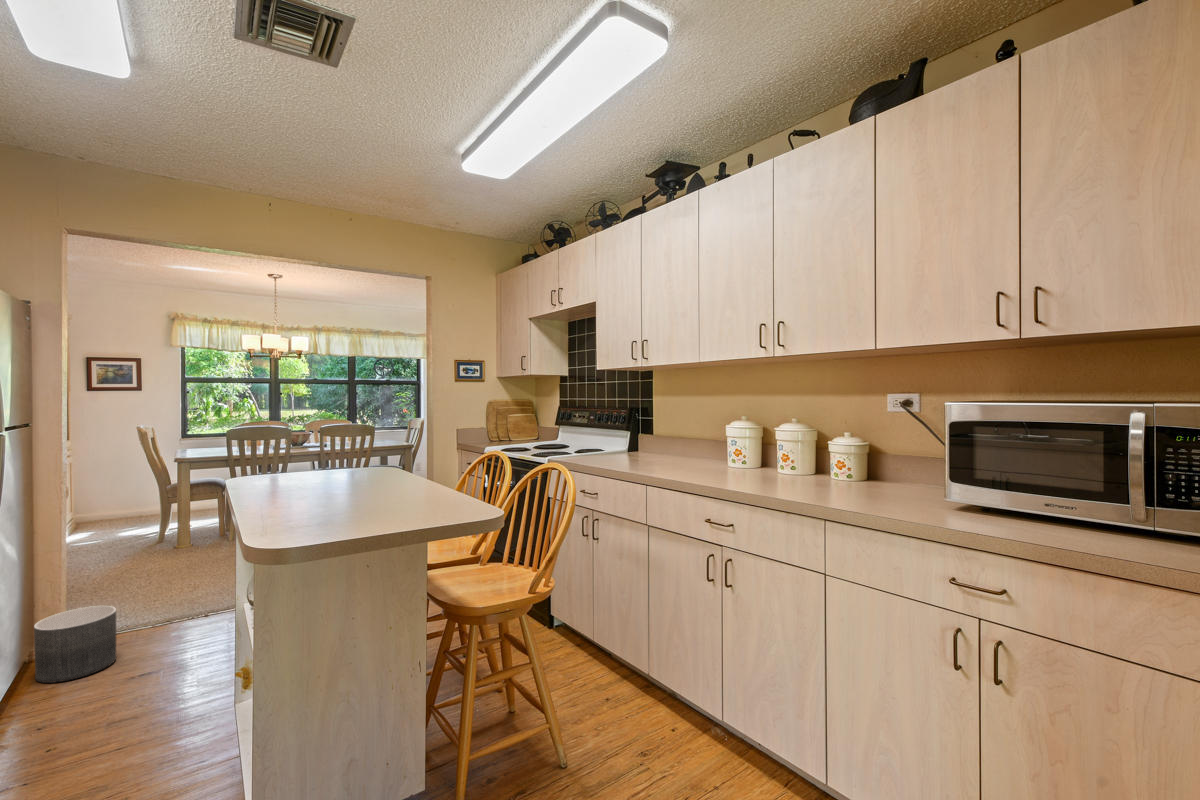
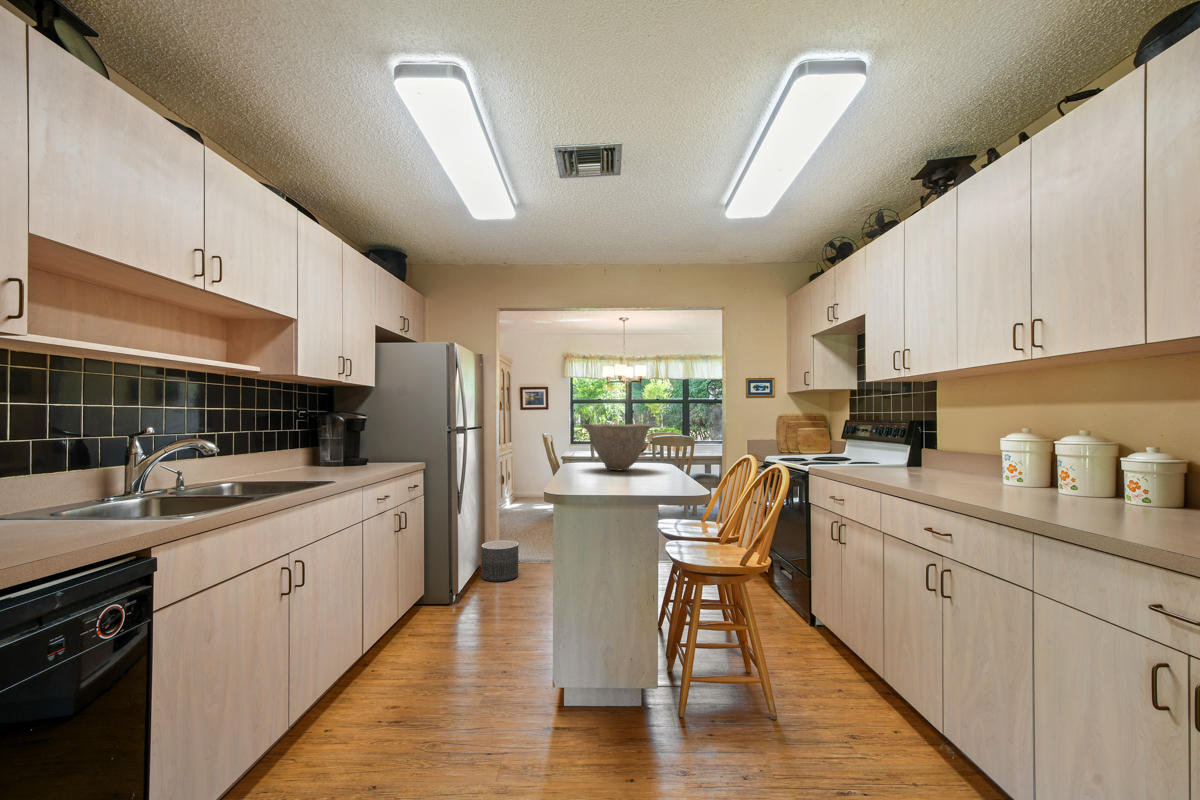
bowl: none [278,419,391,487] -> present [583,423,653,471]

